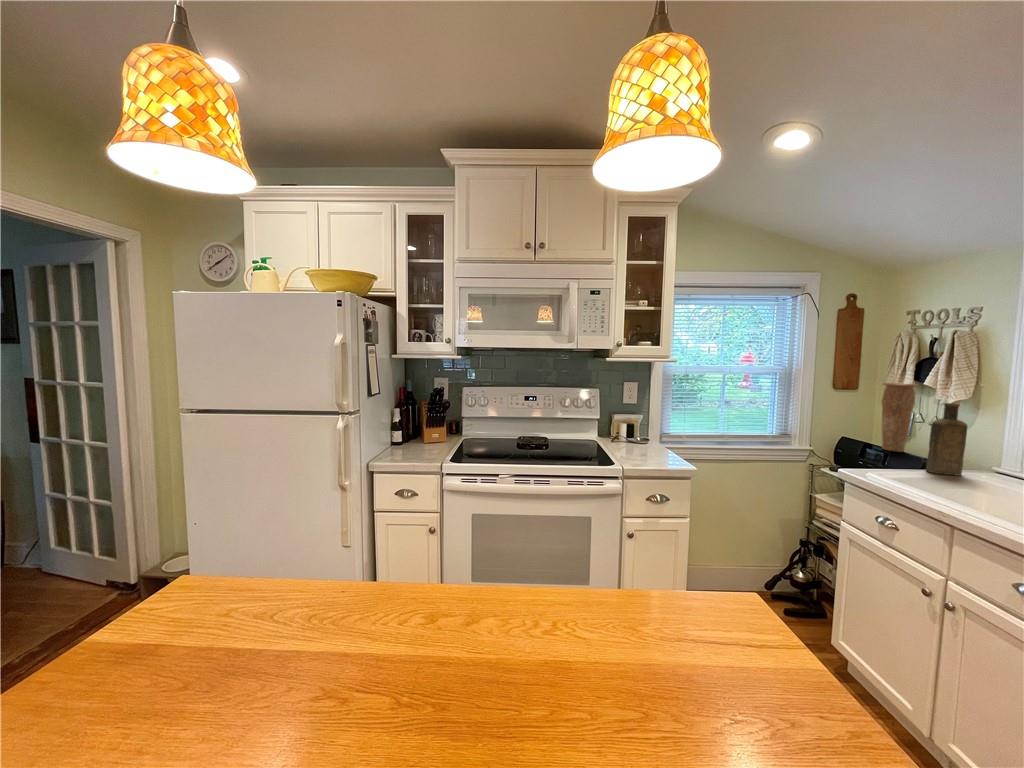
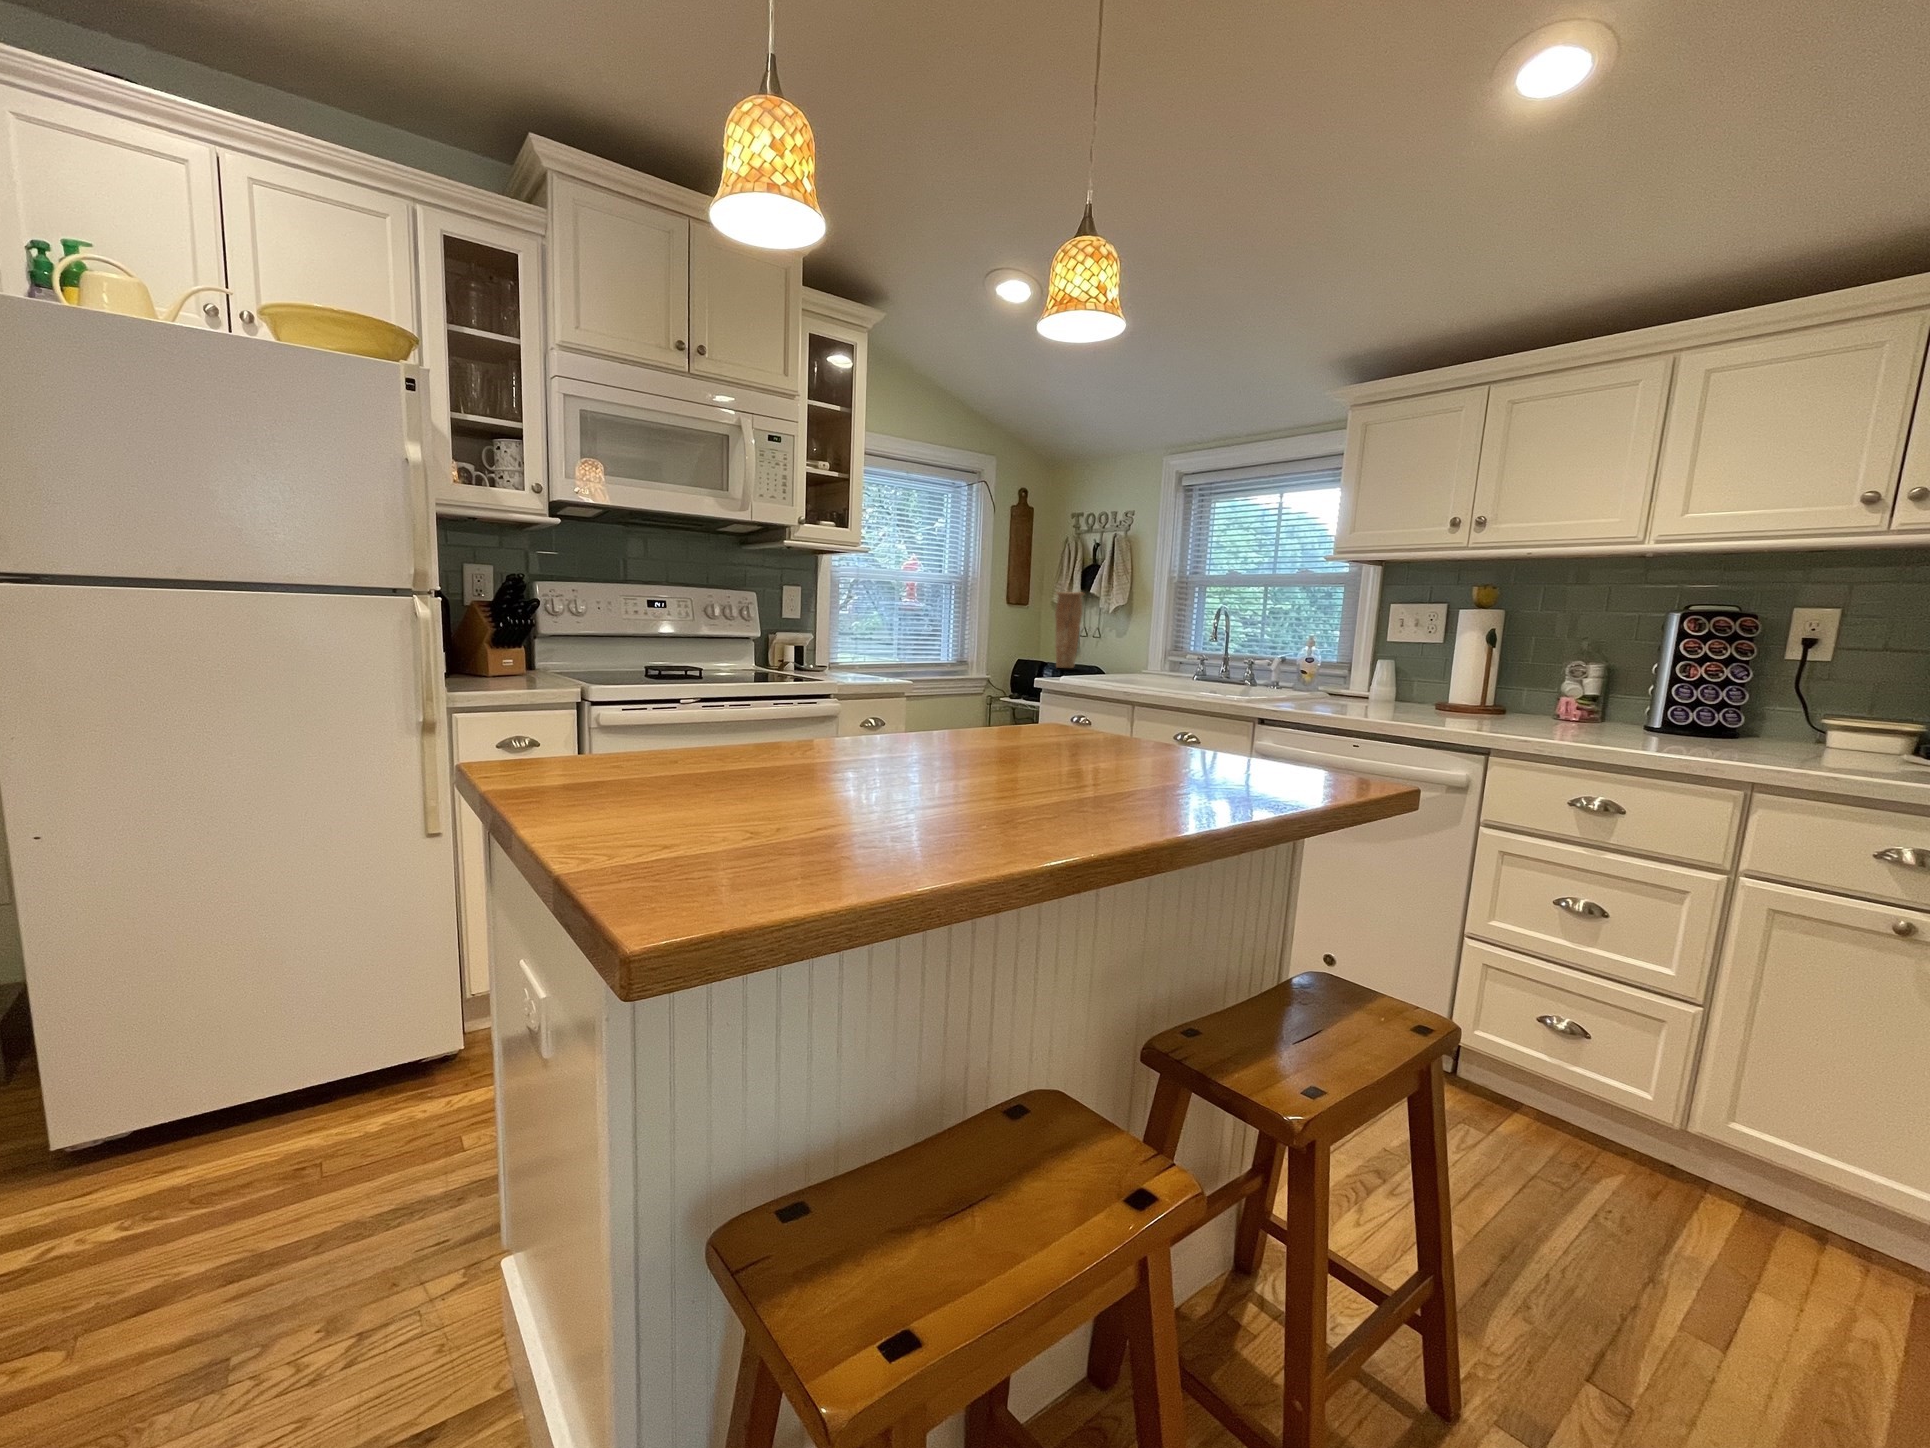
bottle: present [926,403,967,476] -> none [1092,604,1127,676]

